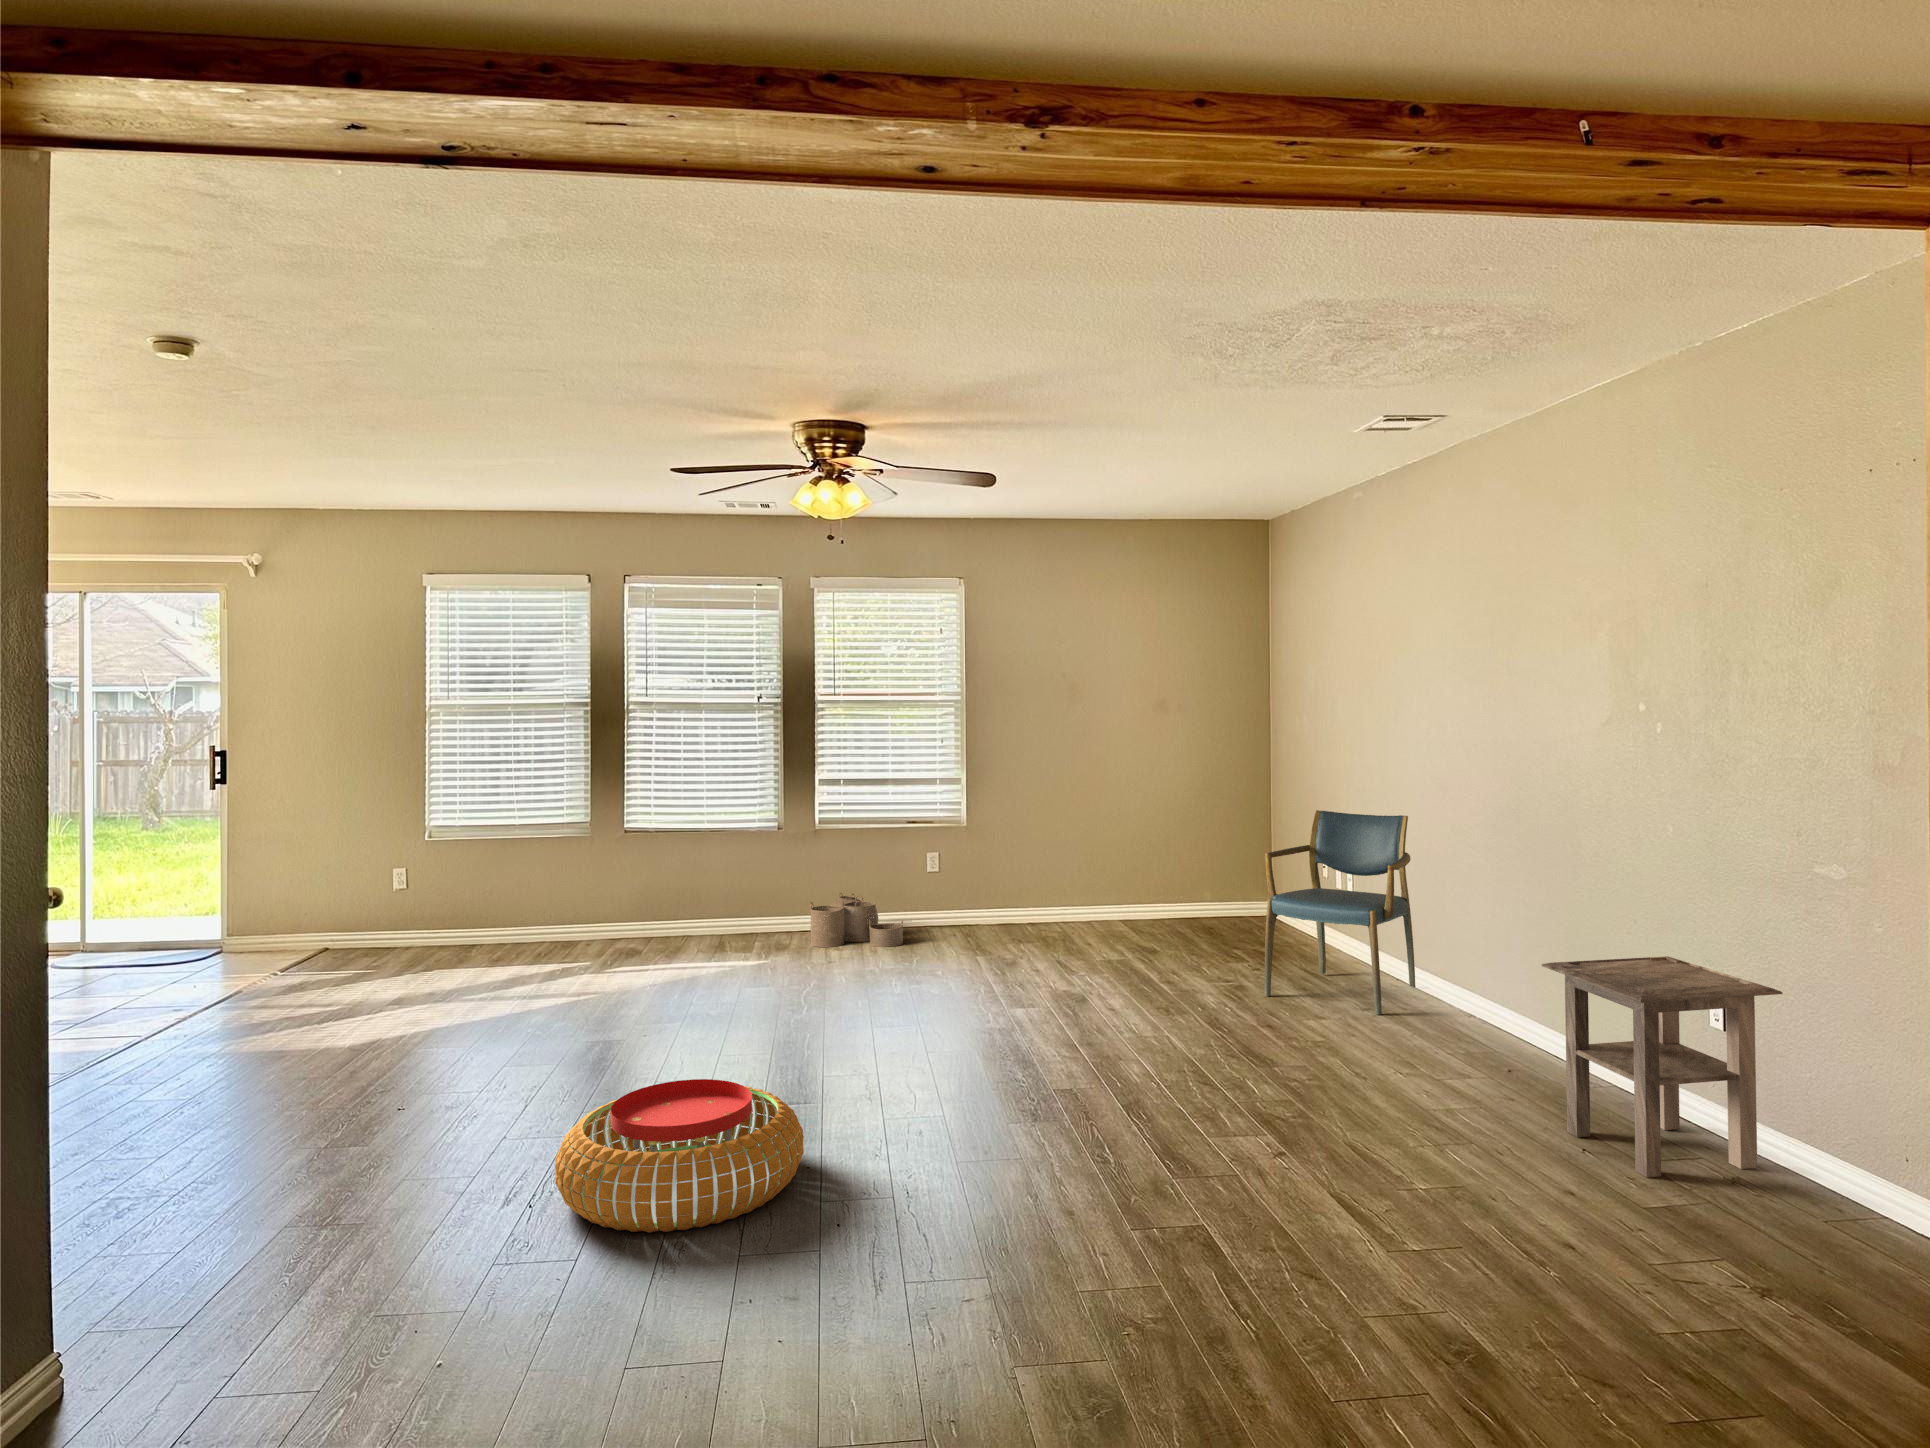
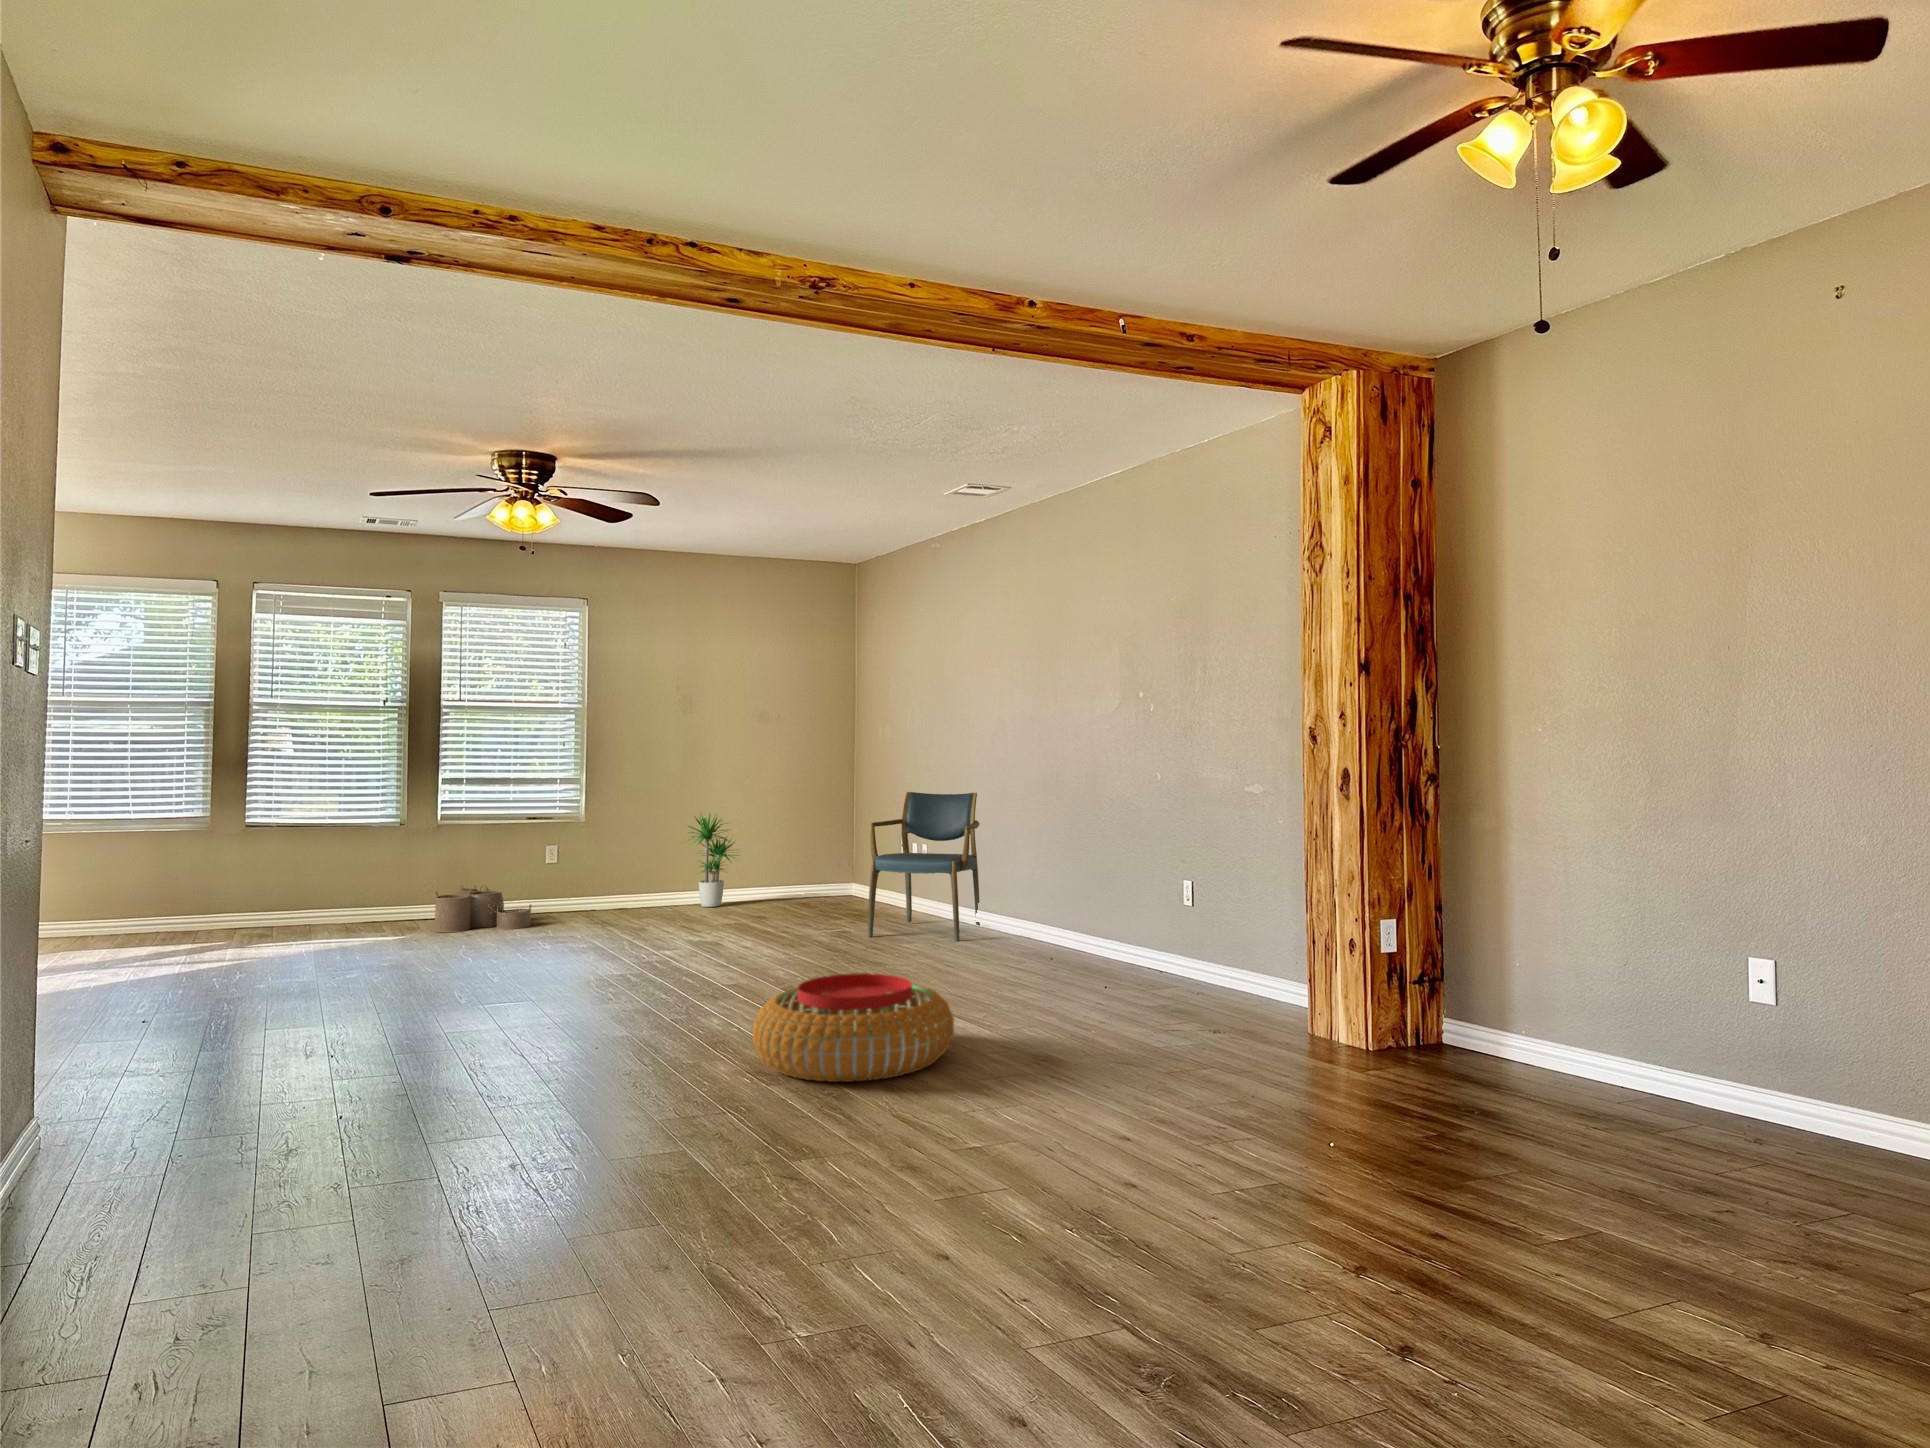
potted plant: none [1060,813,1134,927] -> present [686,812,739,907]
side table: present [1542,956,1783,1178] -> none [1082,862,1226,999]
pouf: present [555,1079,804,1233] -> present [753,973,954,1082]

